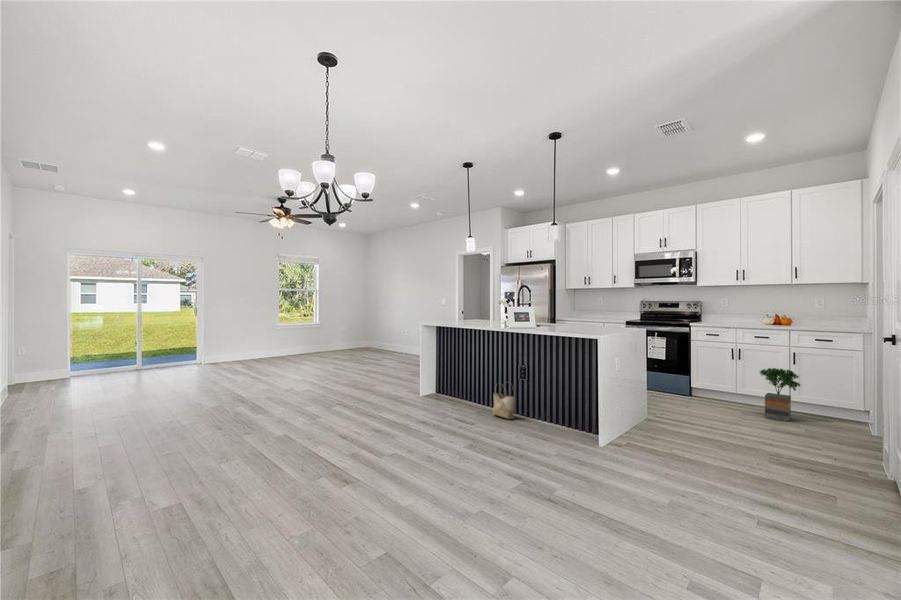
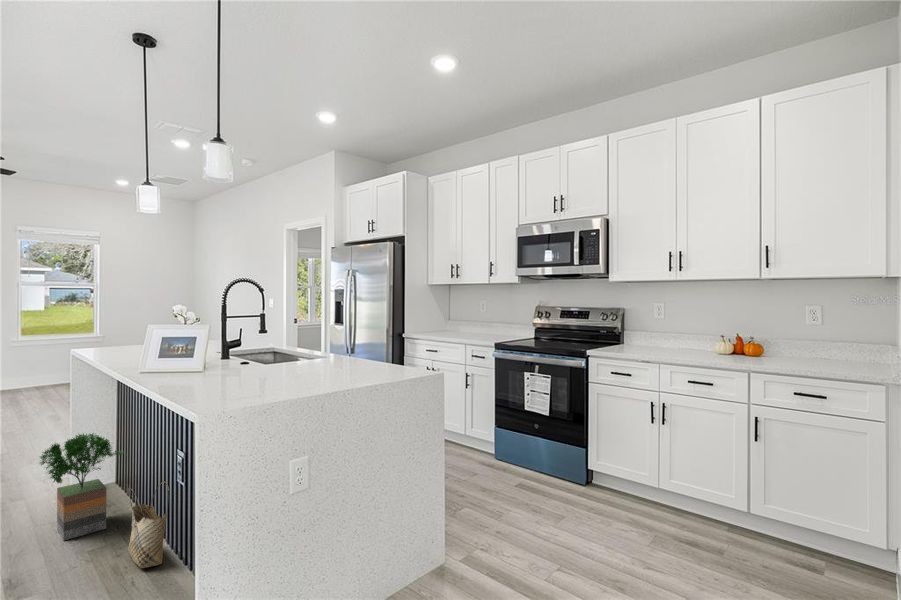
potted tree: present [760,368,800,421] -> present [40,434,123,540]

